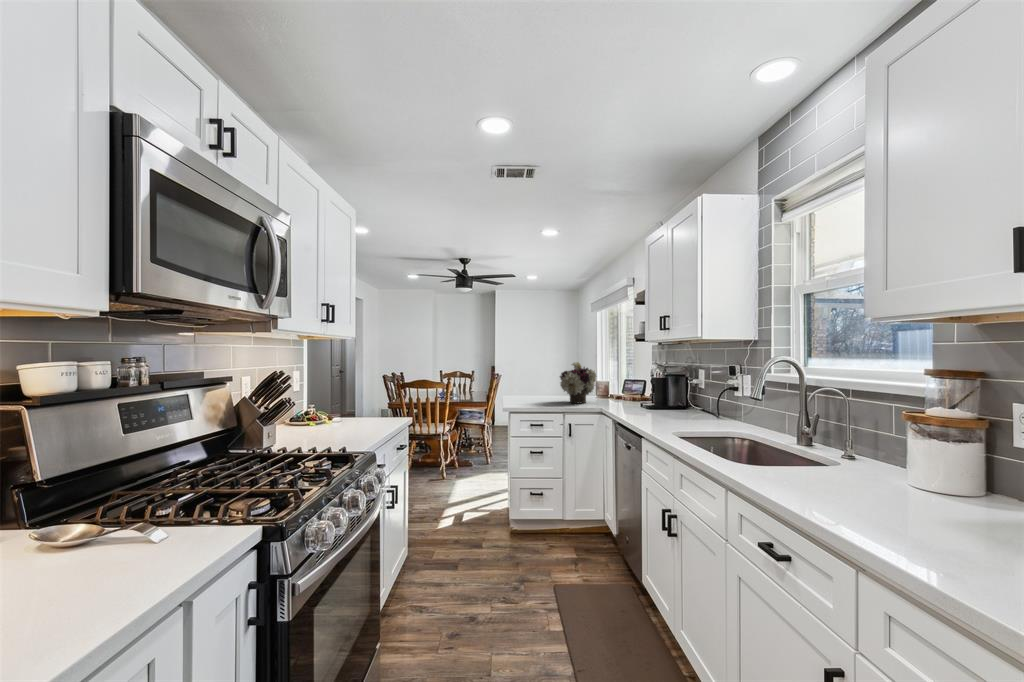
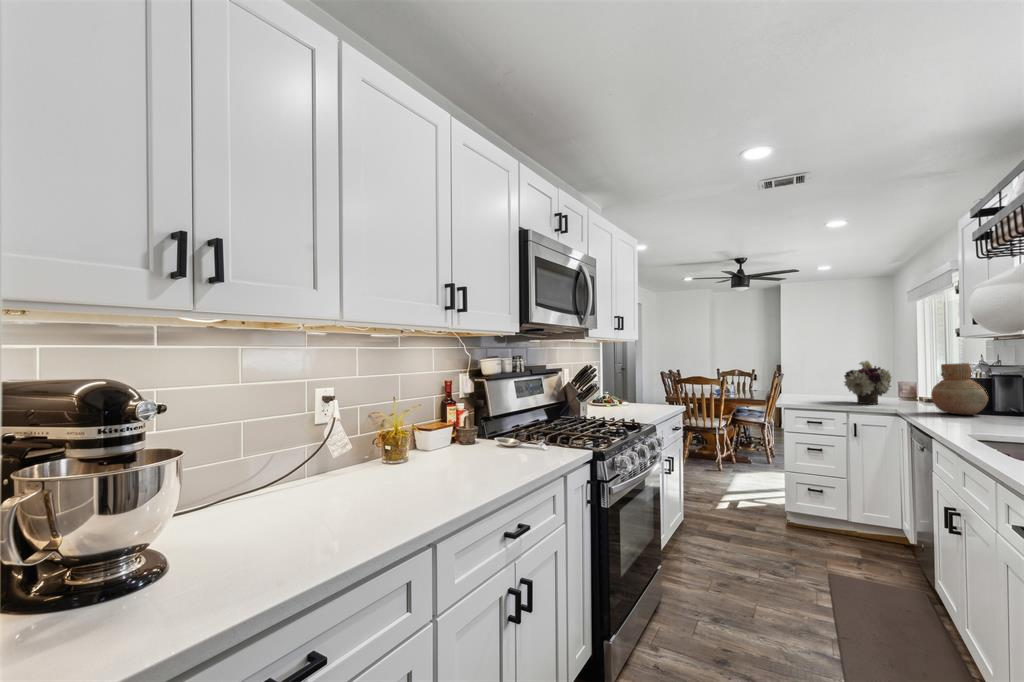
vase: none [630,363,669,410] -> present [931,363,988,415]

